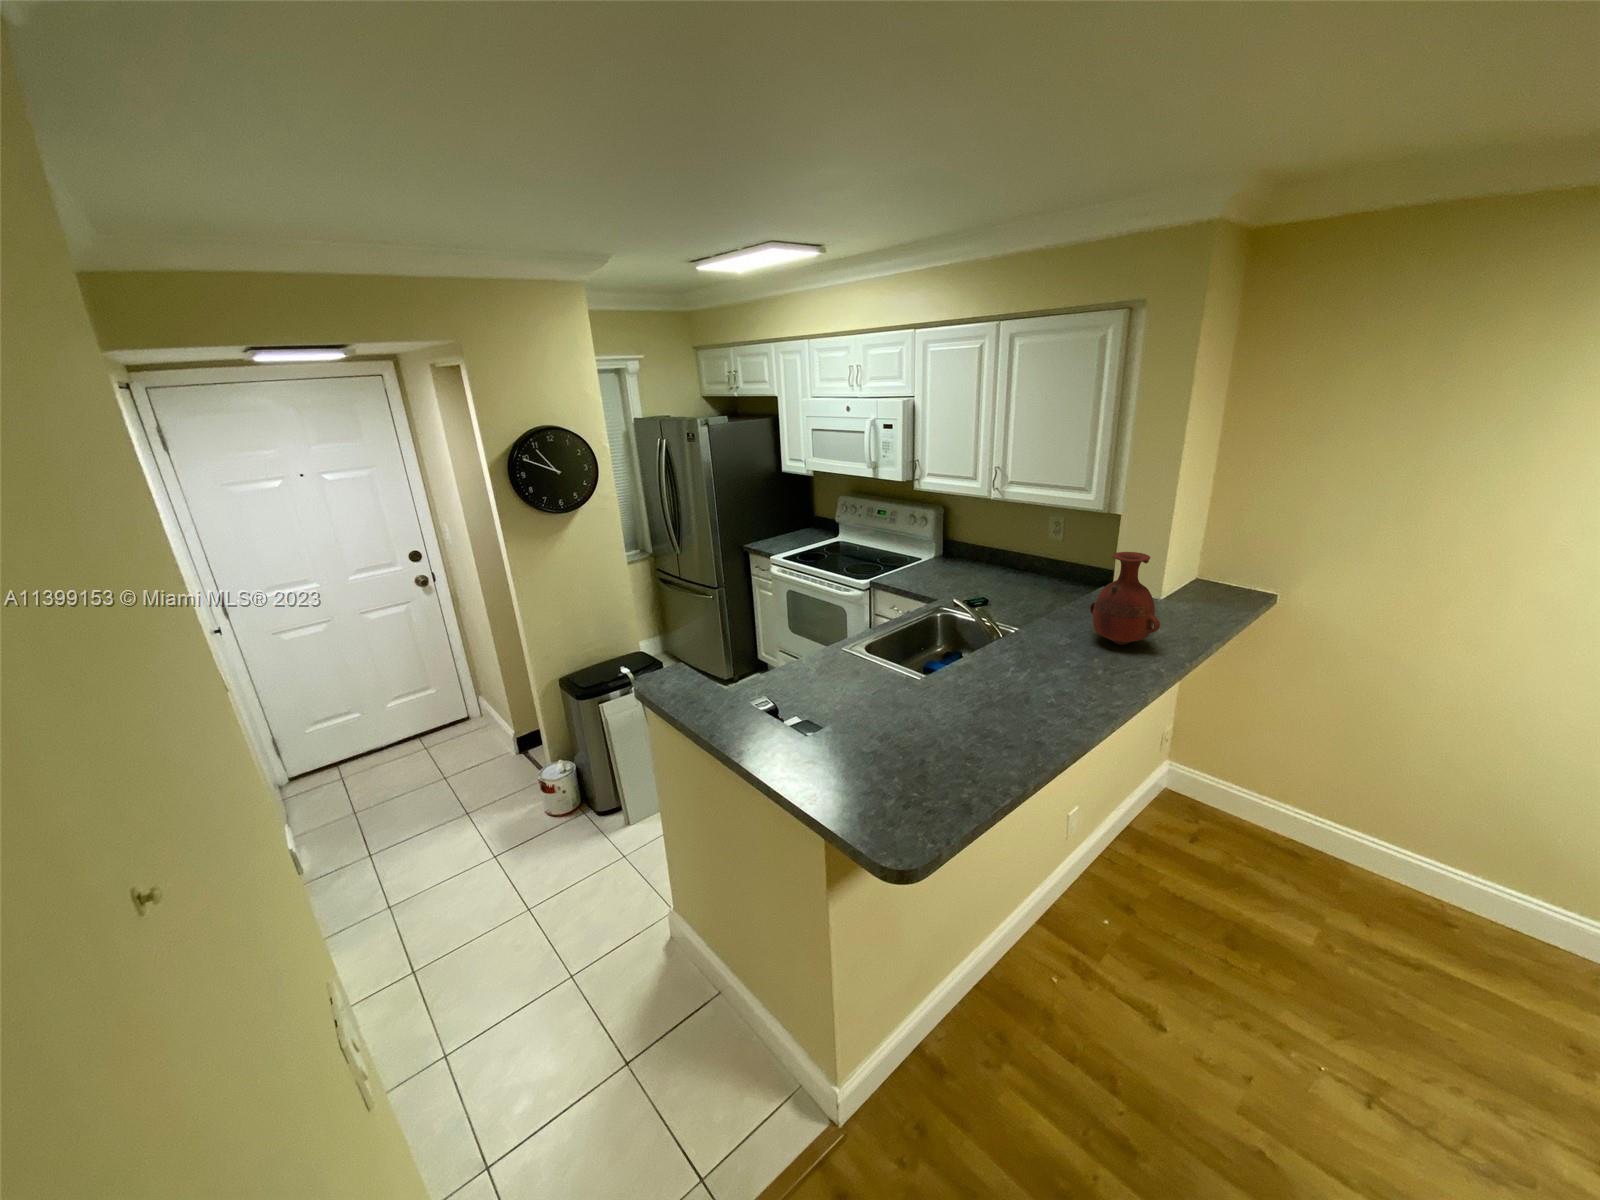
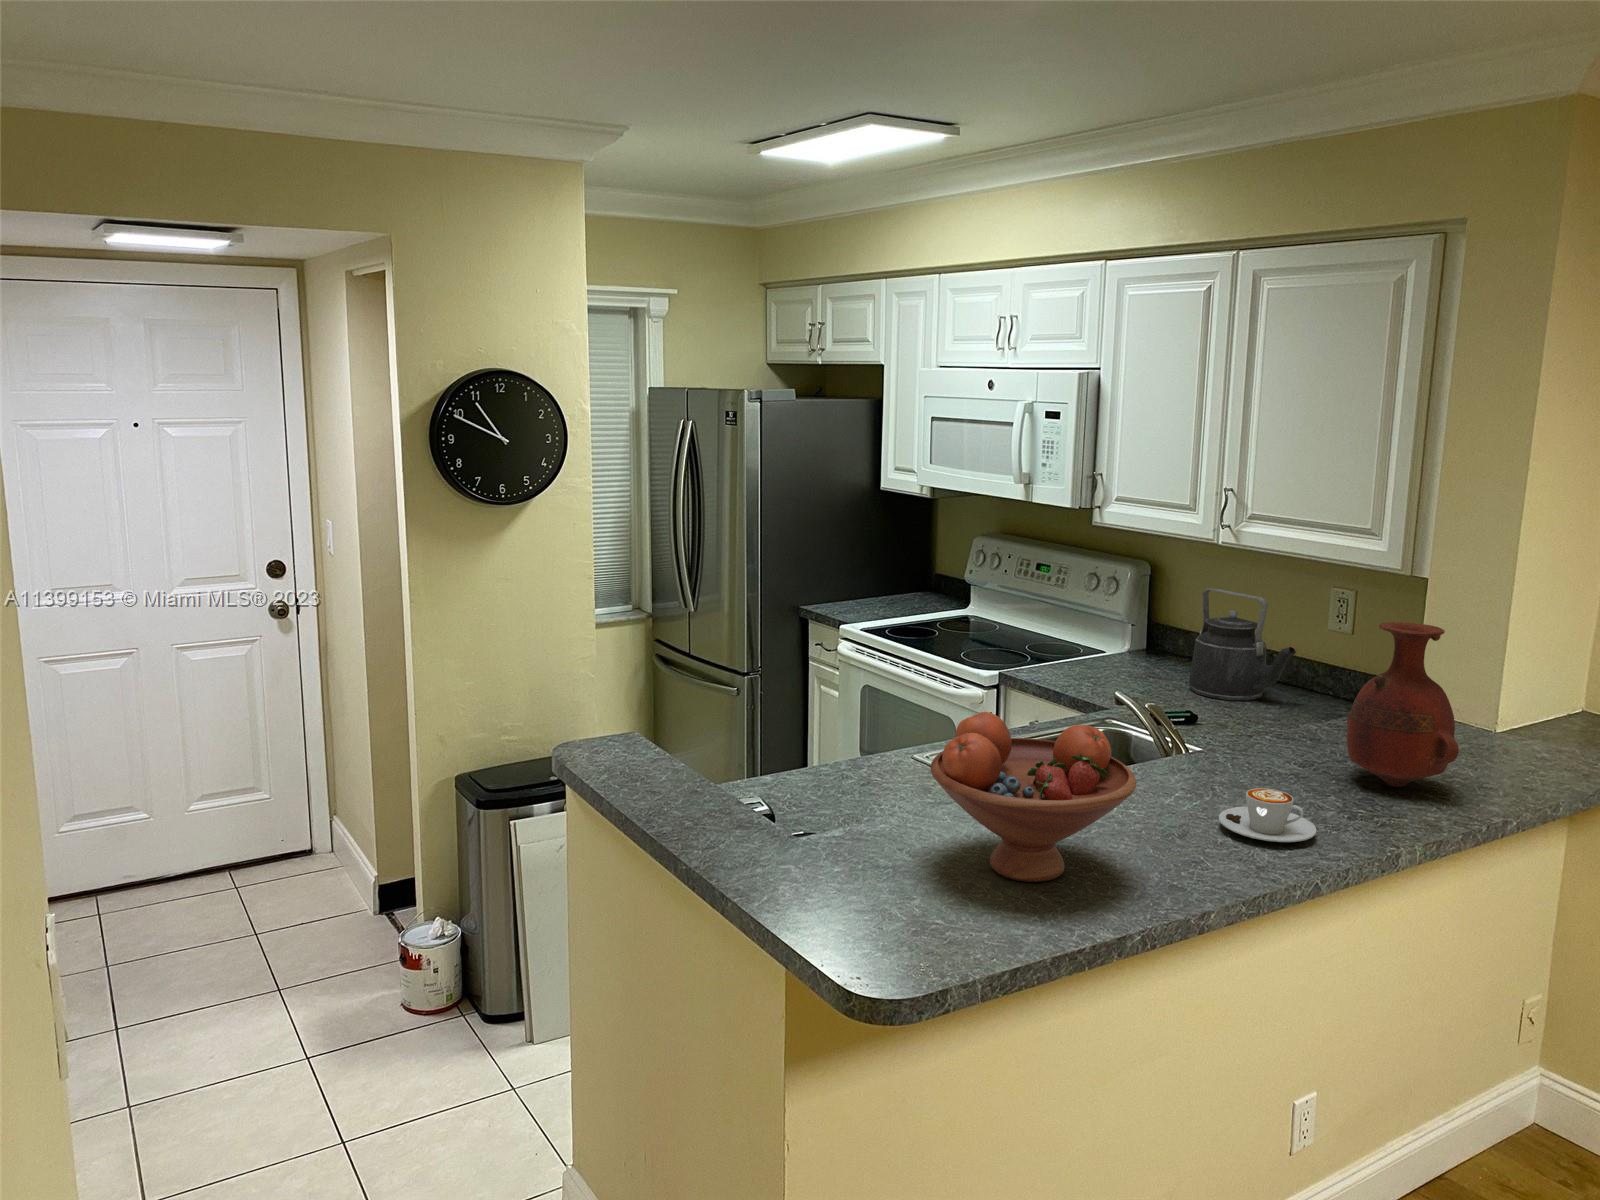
kettle: none [976,521,1036,585] -> present [1189,588,1296,700]
fruit bowl: none [884,650,1011,752] -> present [931,712,1136,882]
coffee cup: none [1039,665,1096,699] -> present [1219,788,1316,842]

